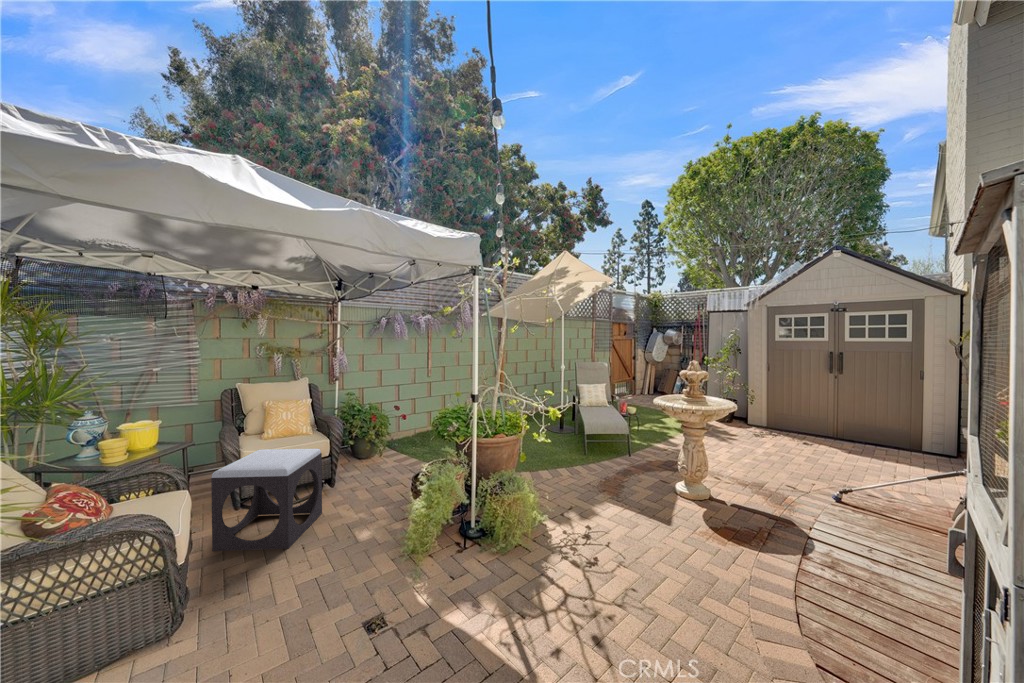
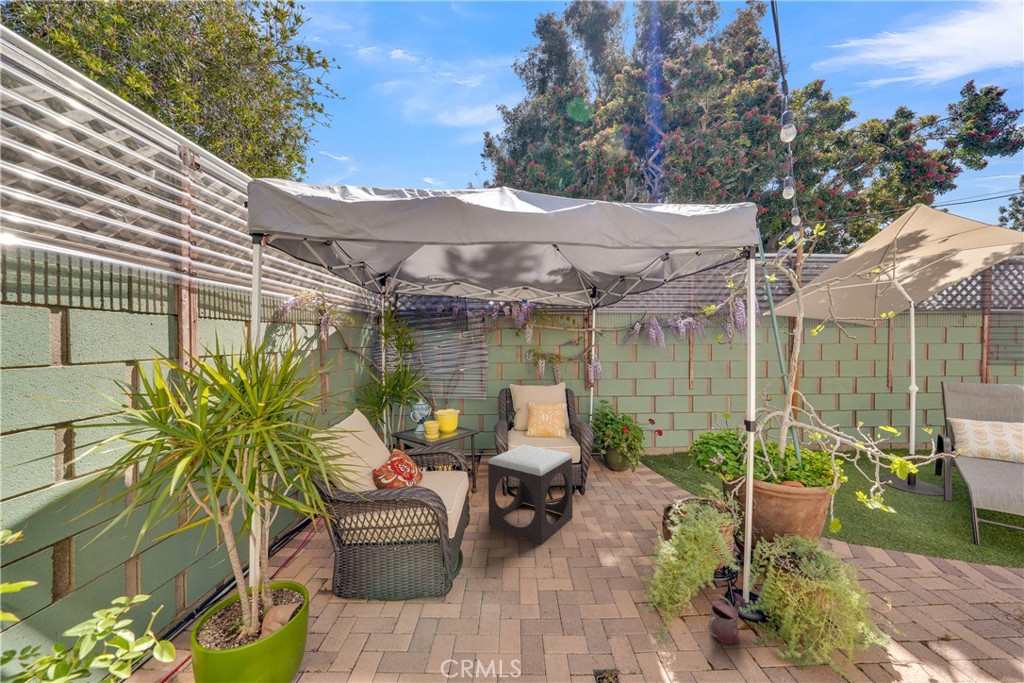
watering can: none [447,524,472,562] -> present [708,594,746,645]

